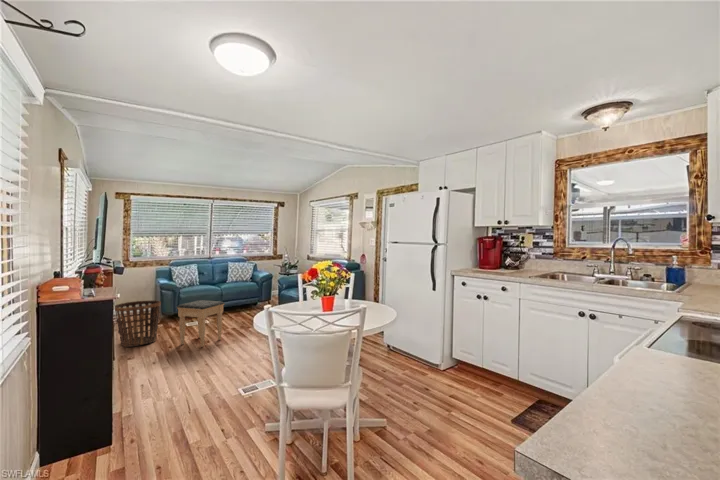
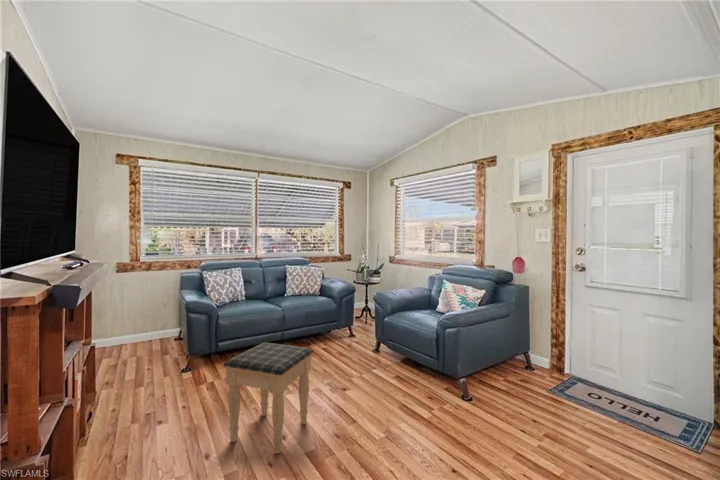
basket: present [115,300,161,347] -> none [93,342,190,451]

